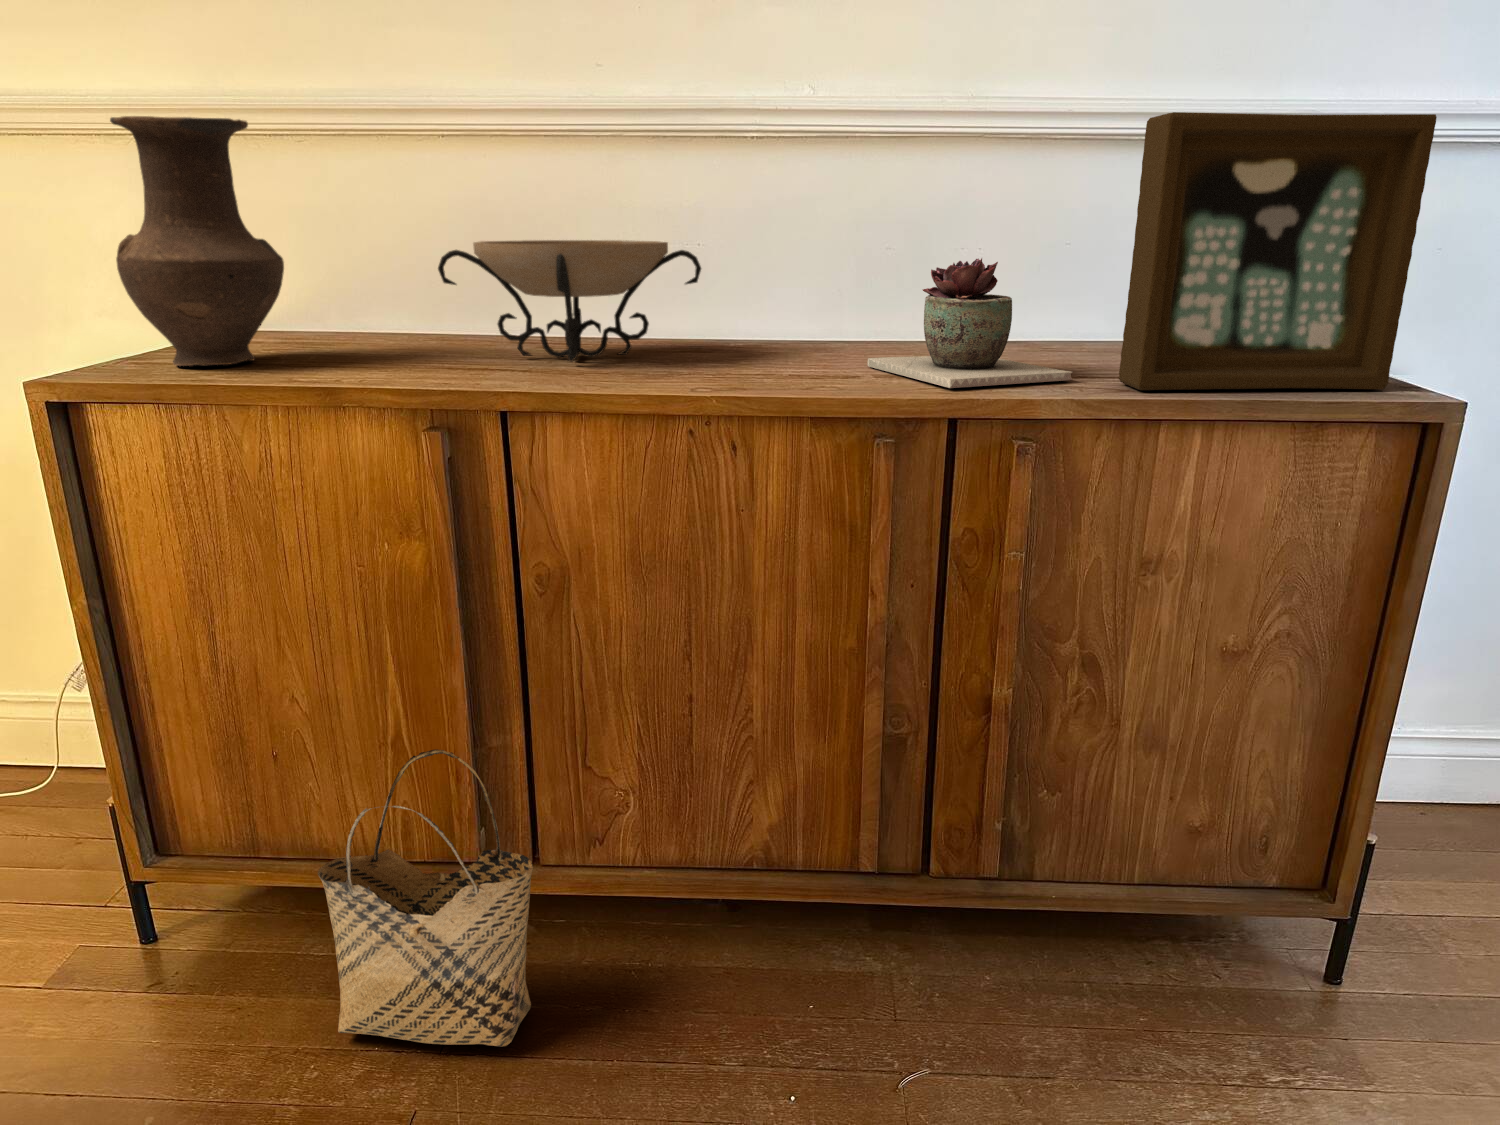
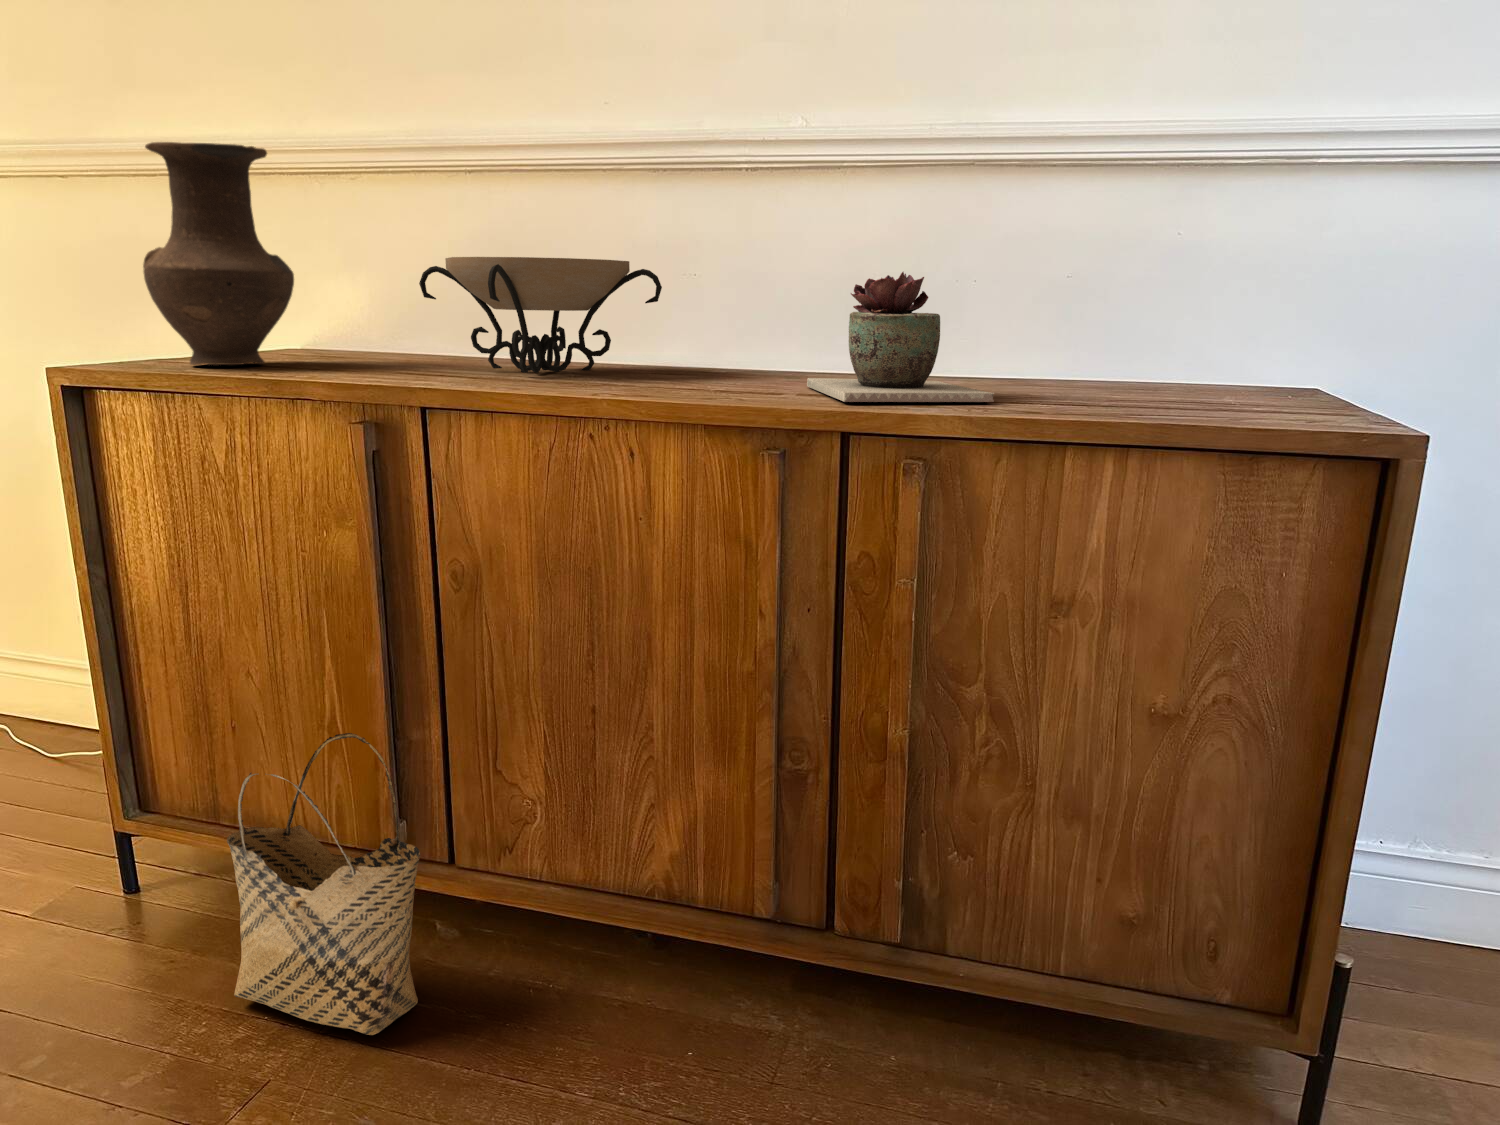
picture frame: present [1119,112,1437,390] -> none [1041,105,1395,421]

